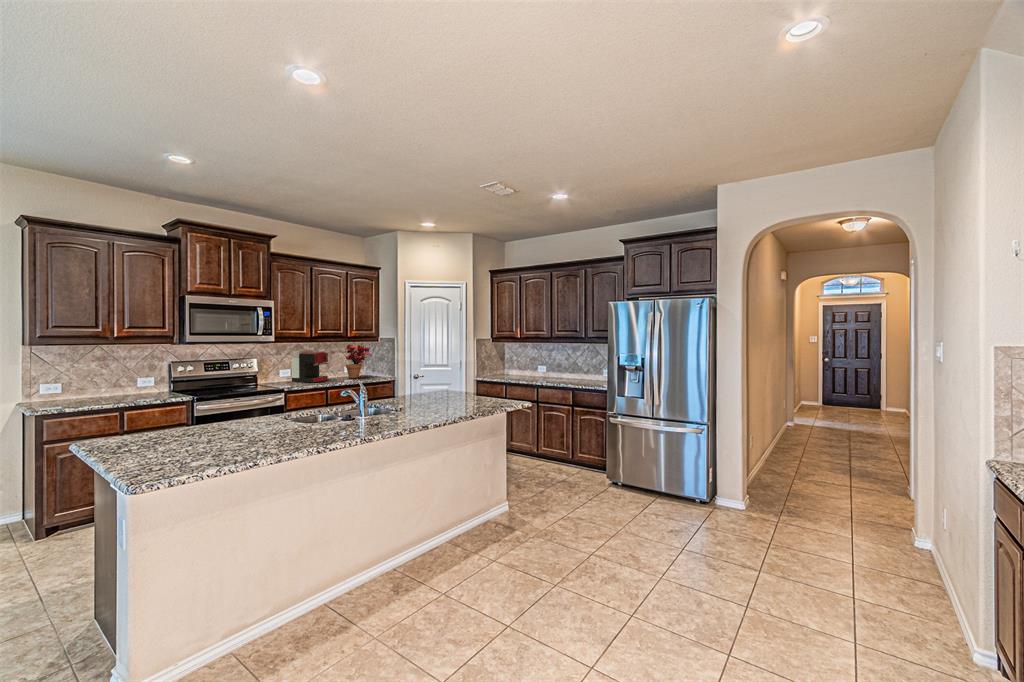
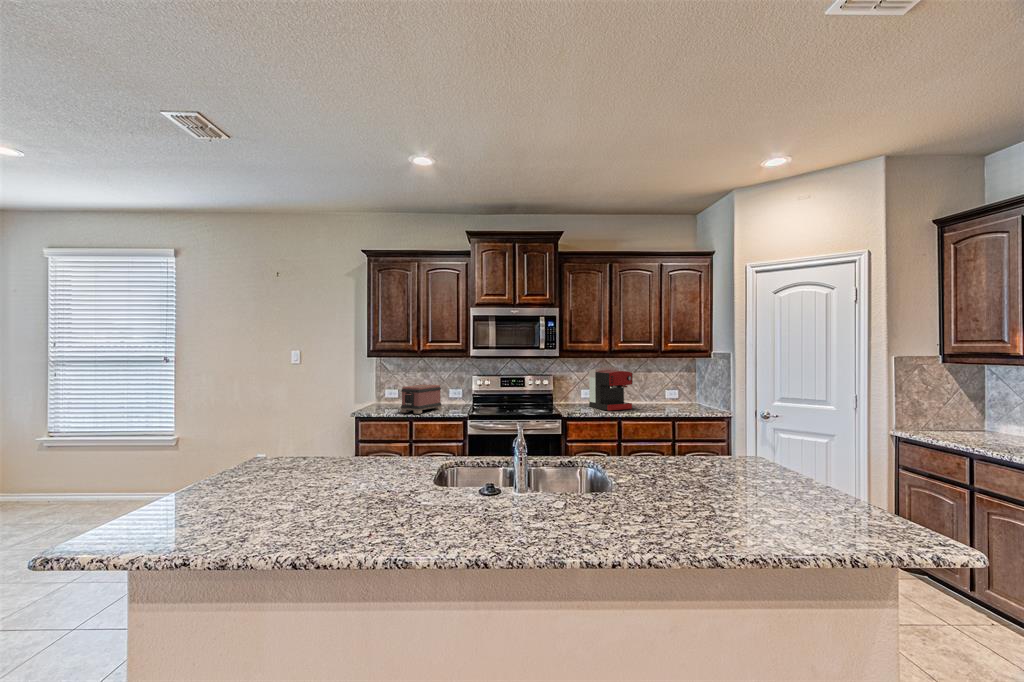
potted plant: present [346,345,371,378] -> none [657,362,696,410]
toaster: none [96,373,144,405] -> present [400,384,442,414]

